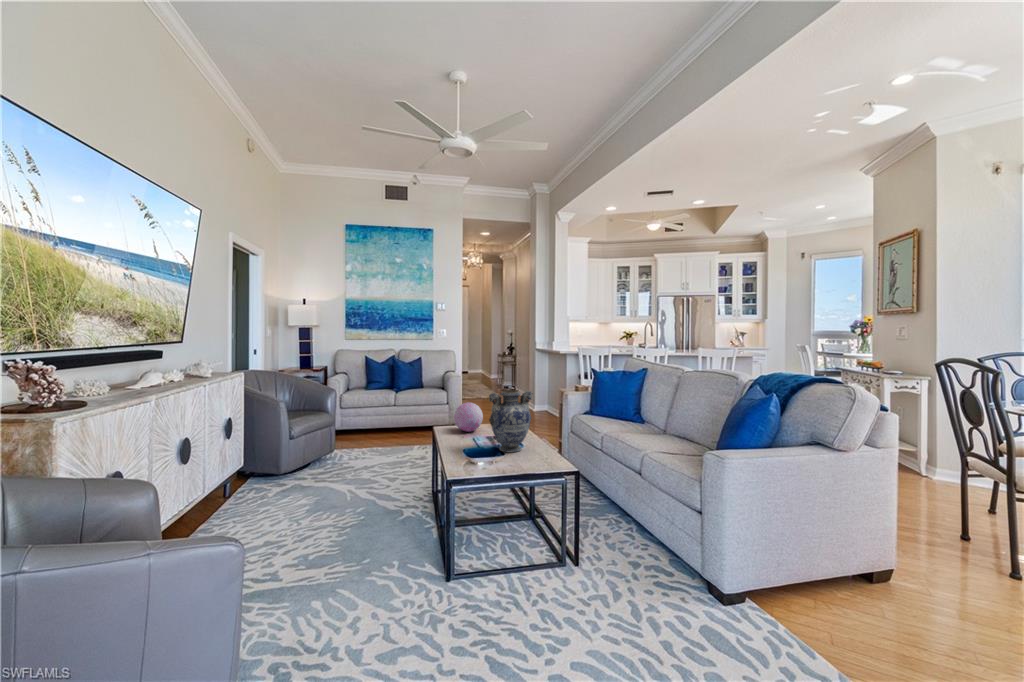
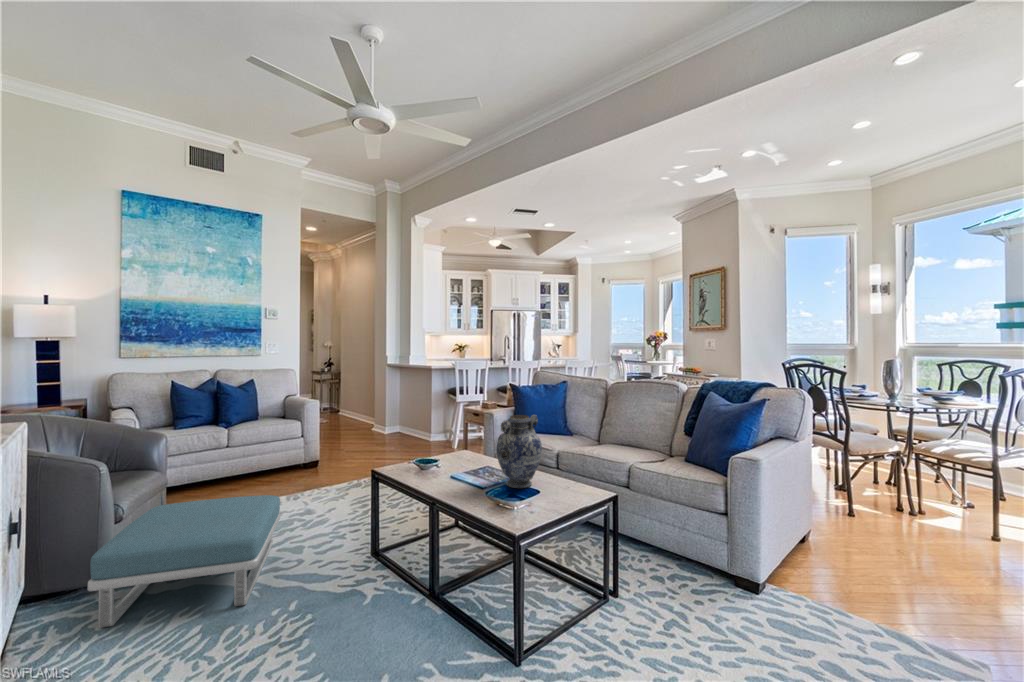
decorative orb: present [454,402,483,432] -> none [416,435,451,471]
footstool: none [265,433,387,502] -> present [88,495,280,628]

